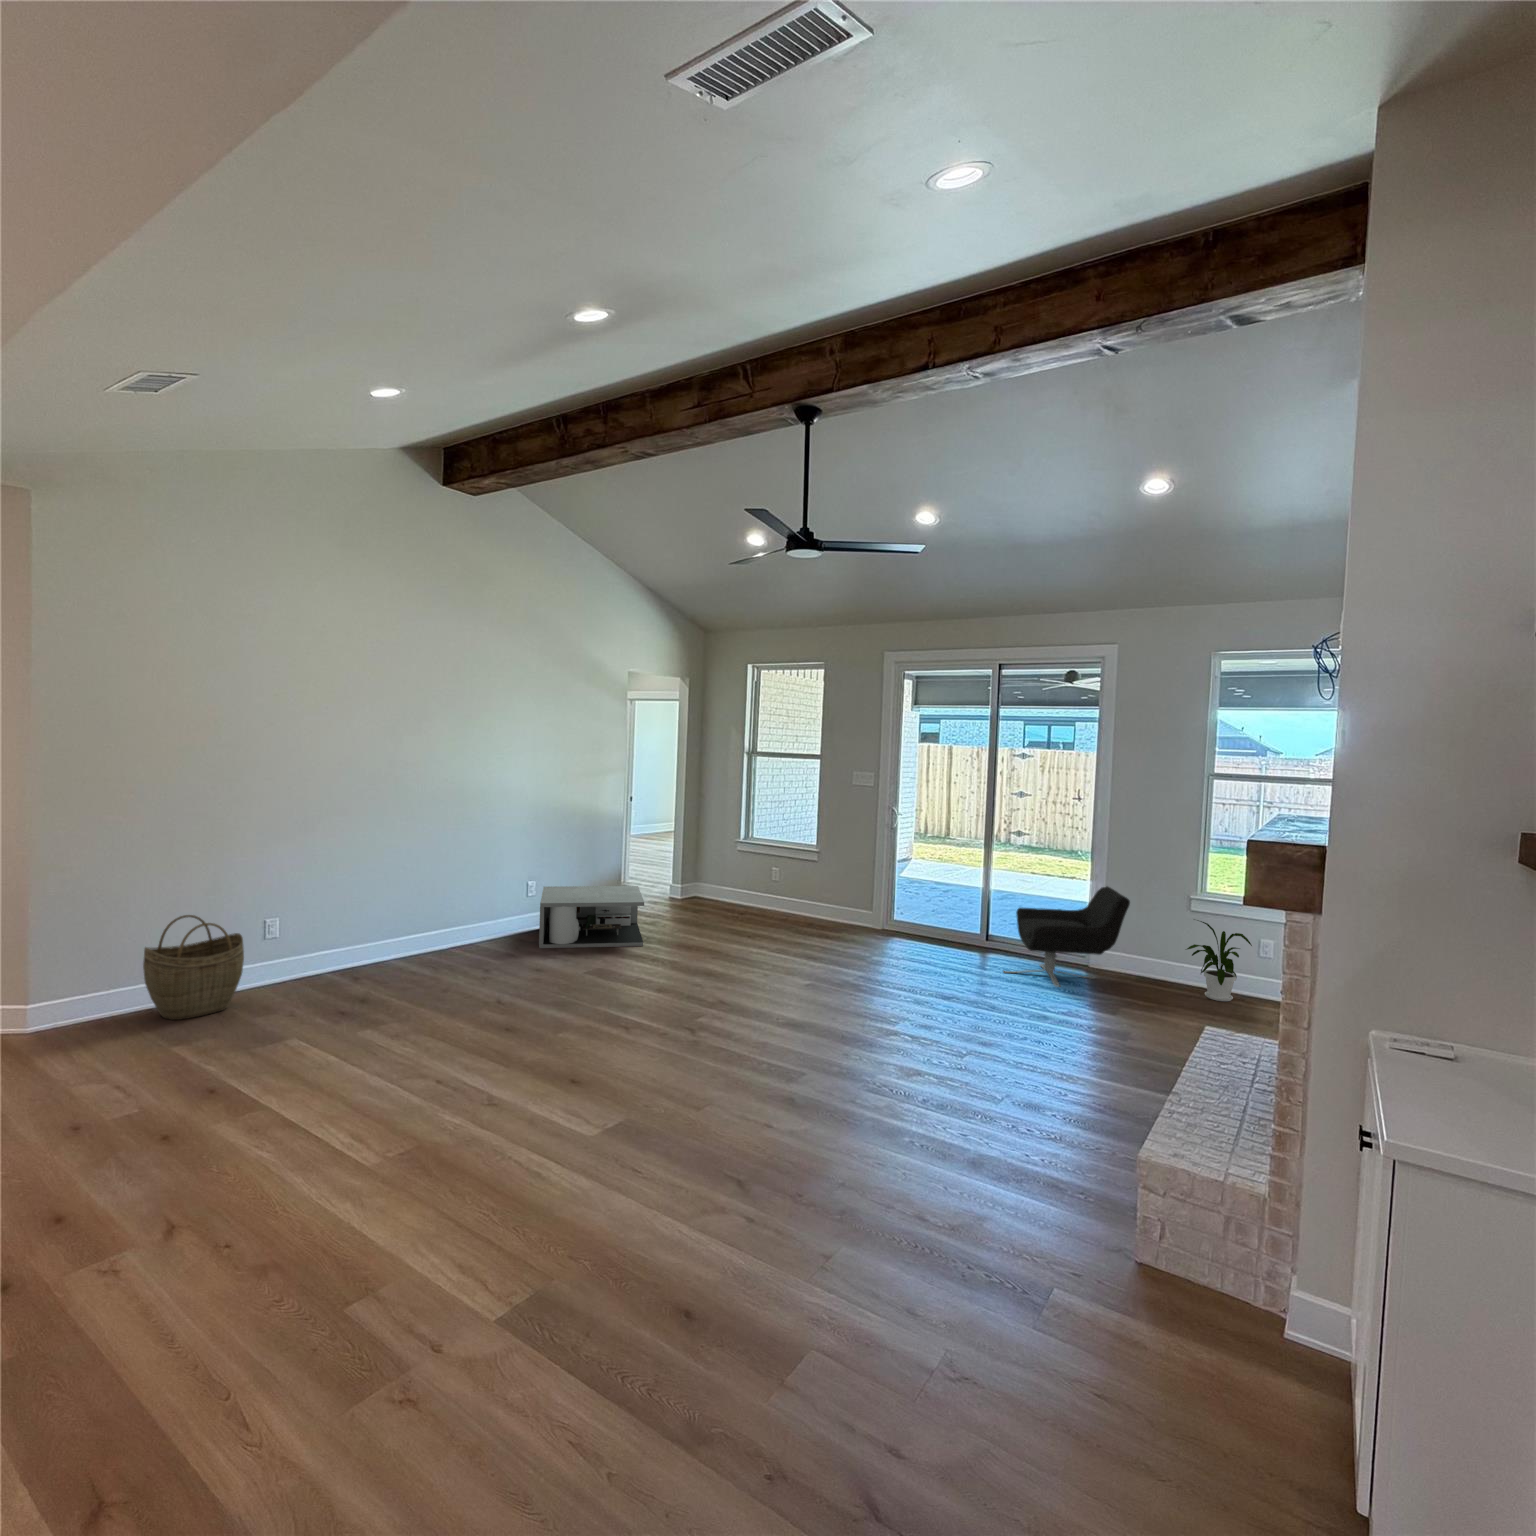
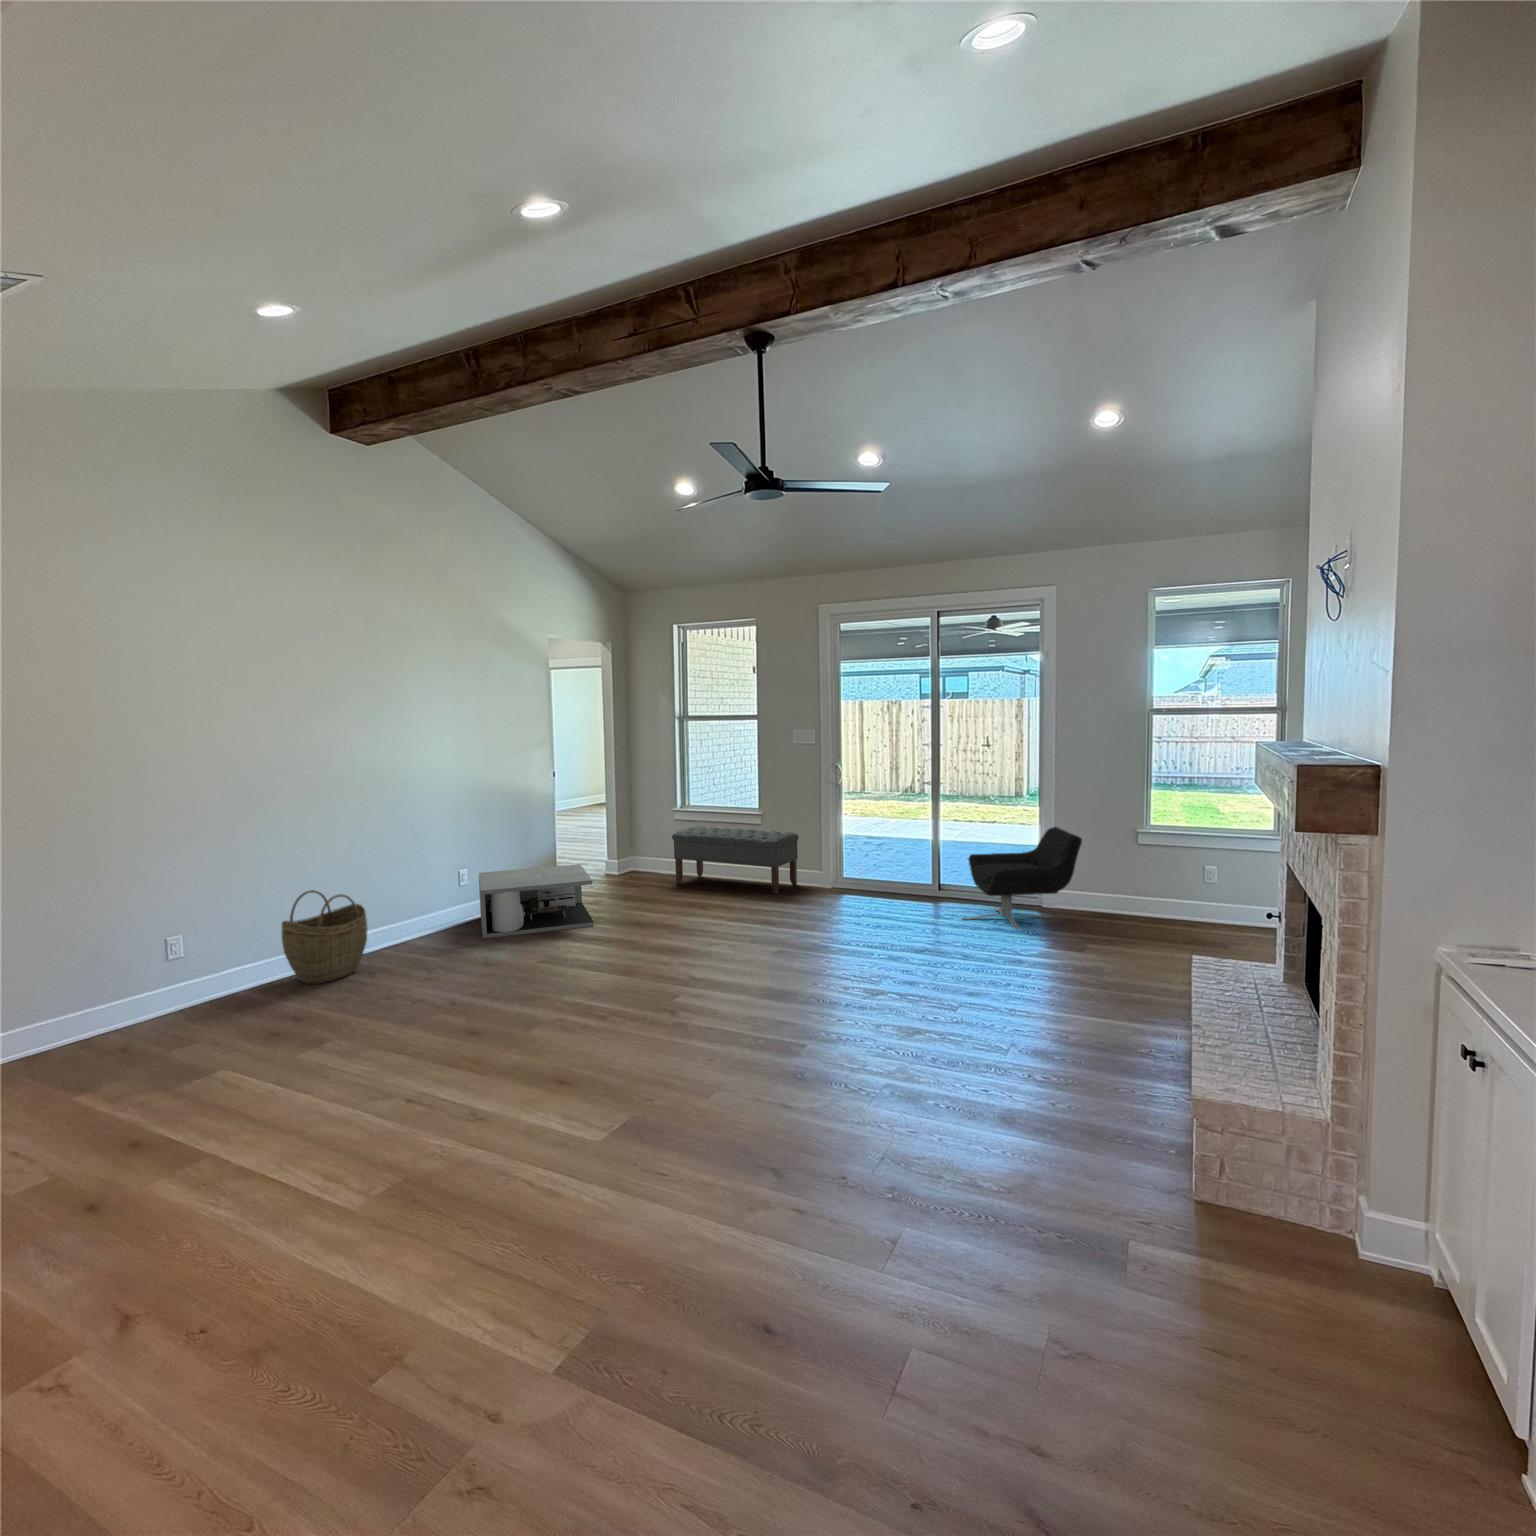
bench: none [731,859,853,932] -> present [672,826,799,894]
woven basket: present [143,915,244,1020] -> present [282,890,367,984]
house plant: present [1187,920,1252,1001] -> none [1137,852,1199,928]

